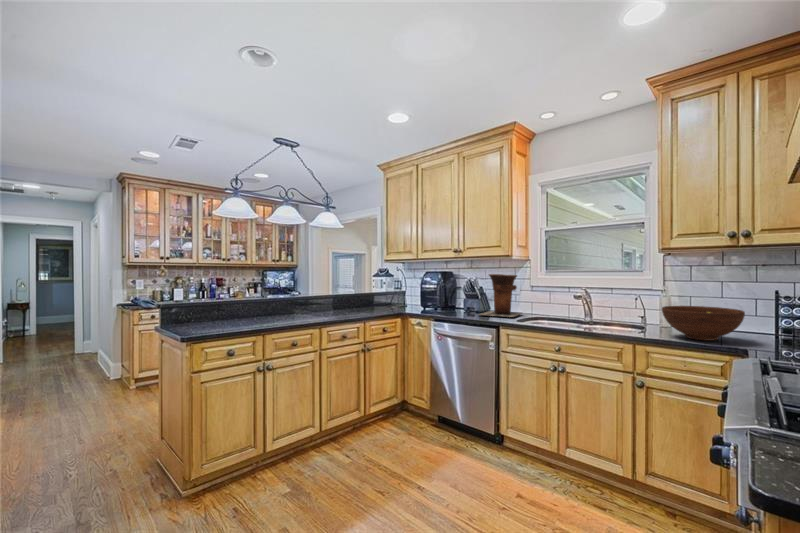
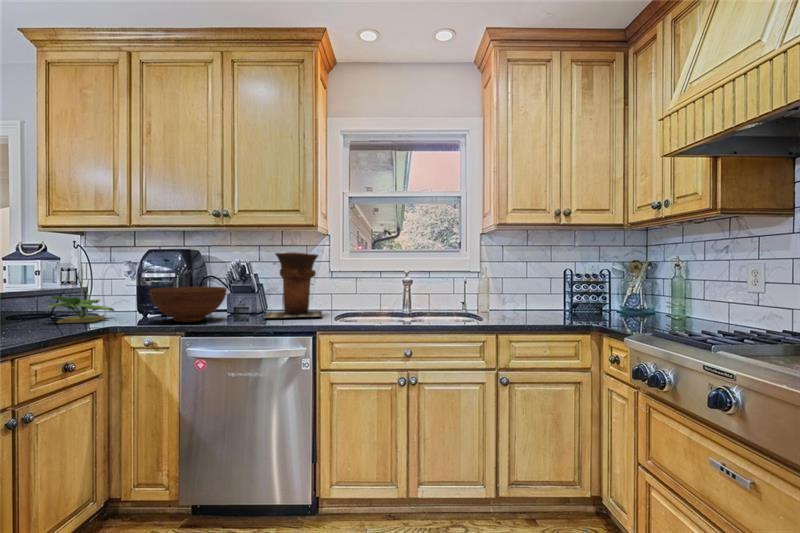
potted plant: none [381,278,413,310] -> present [45,265,114,323]
fruit bowl: present [662,306,745,341] -> present [150,287,227,322]

